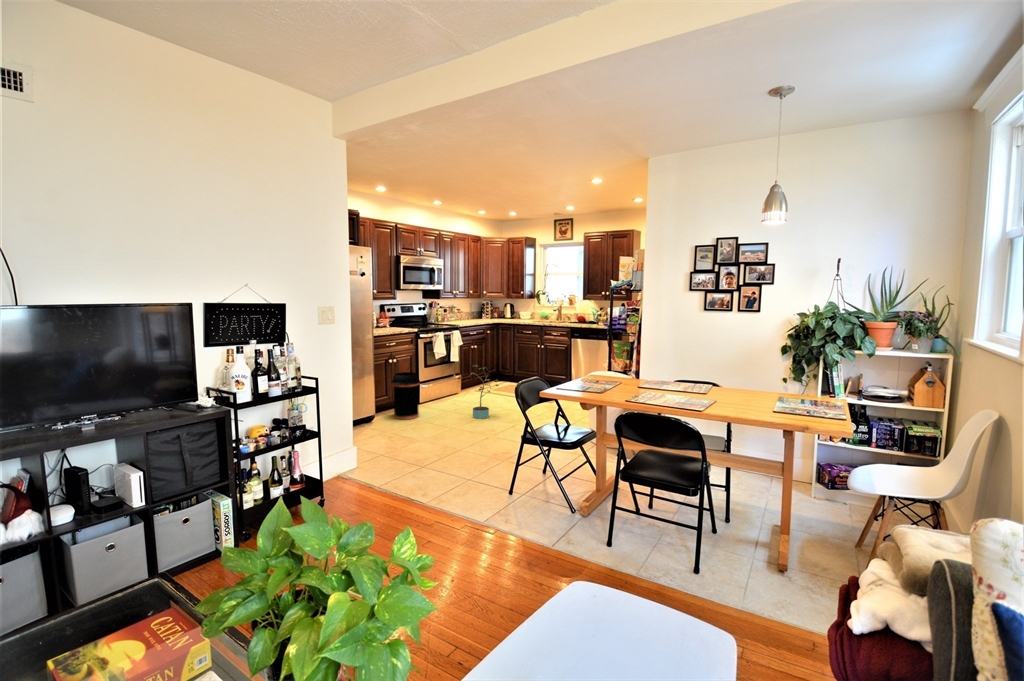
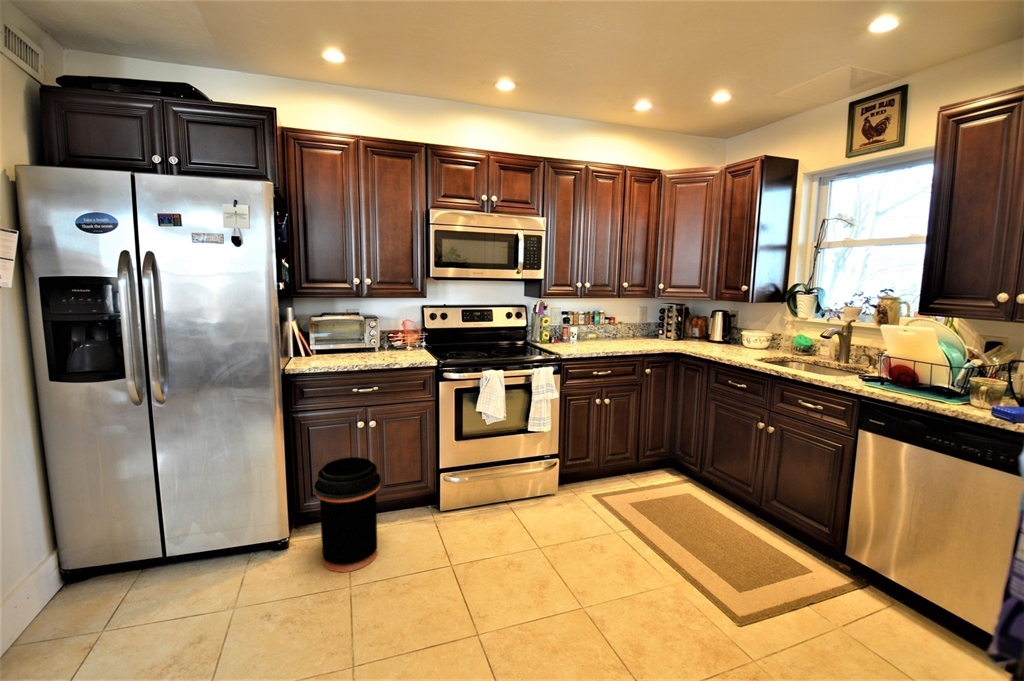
potted plant: present [470,365,498,419] -> none [433,484,521,645]

